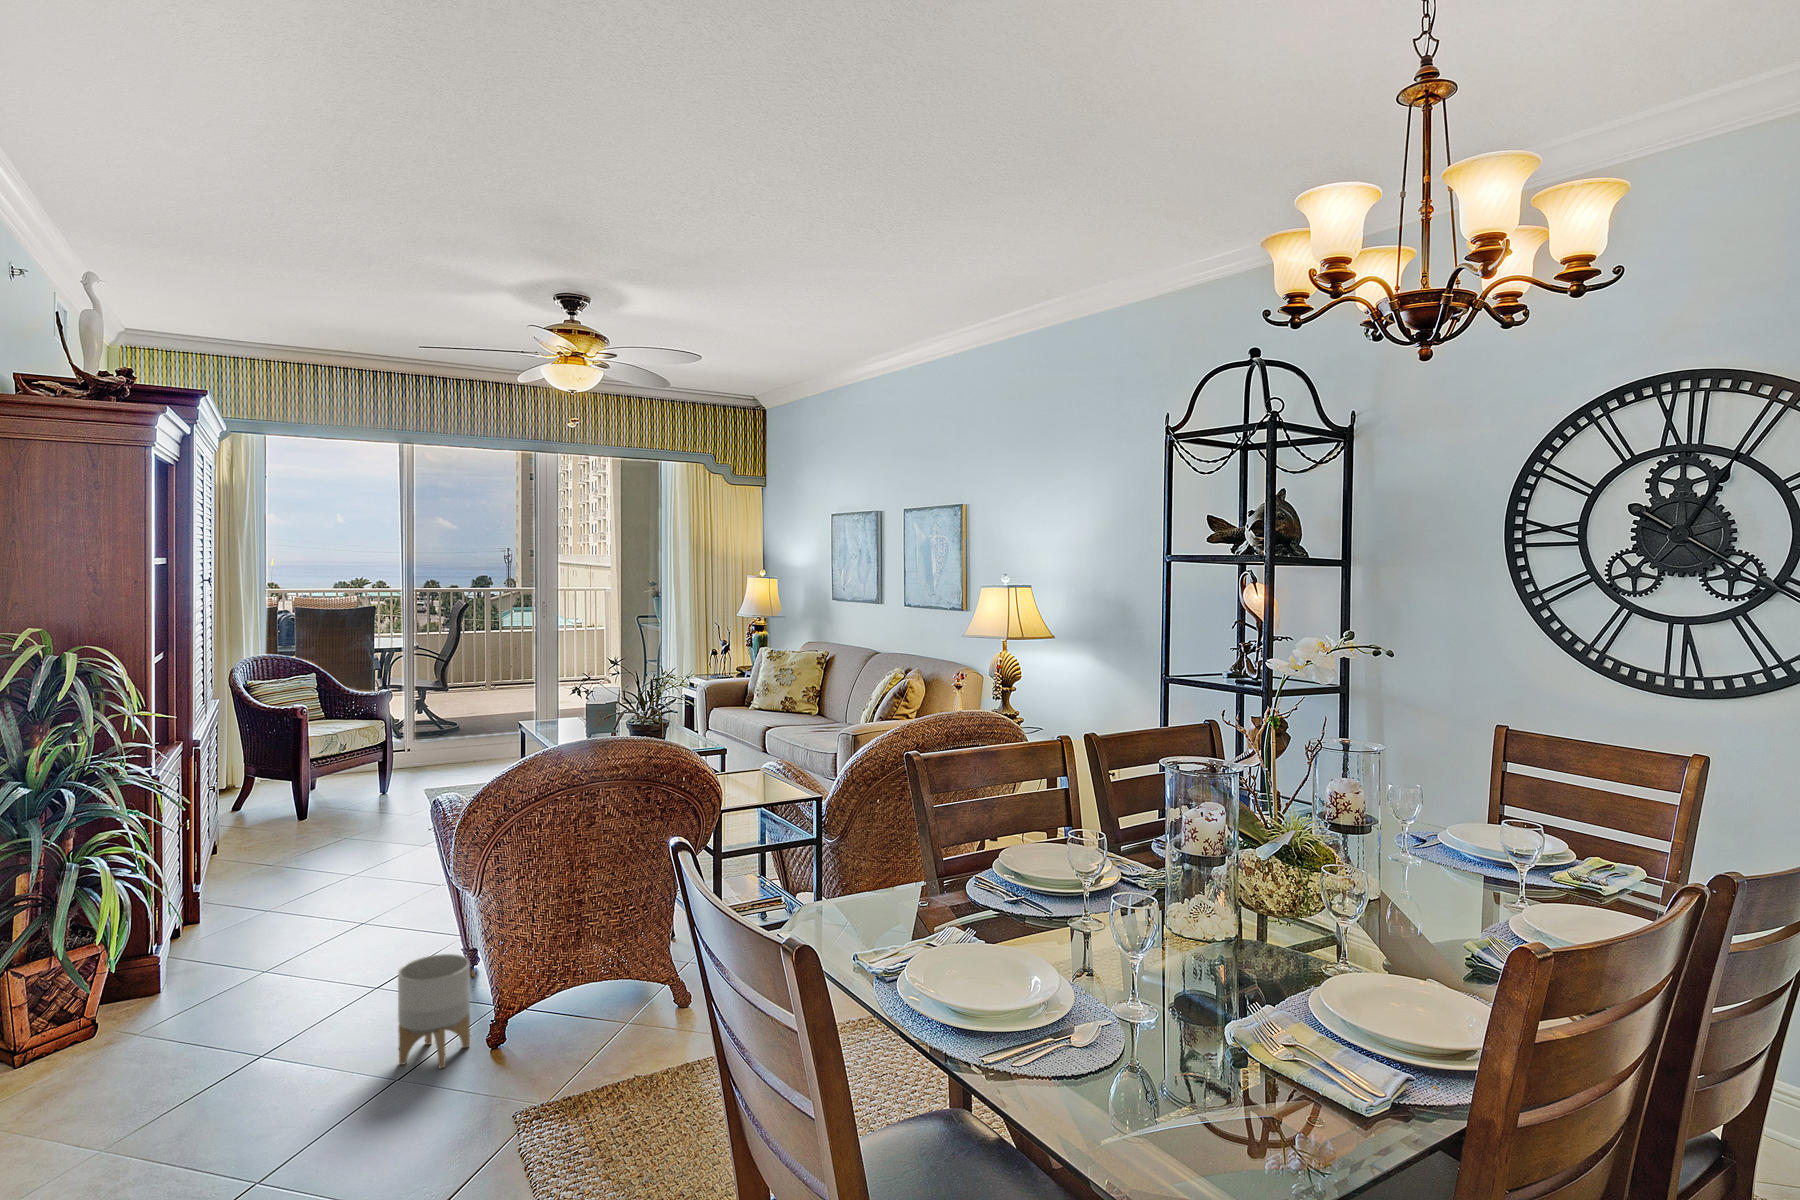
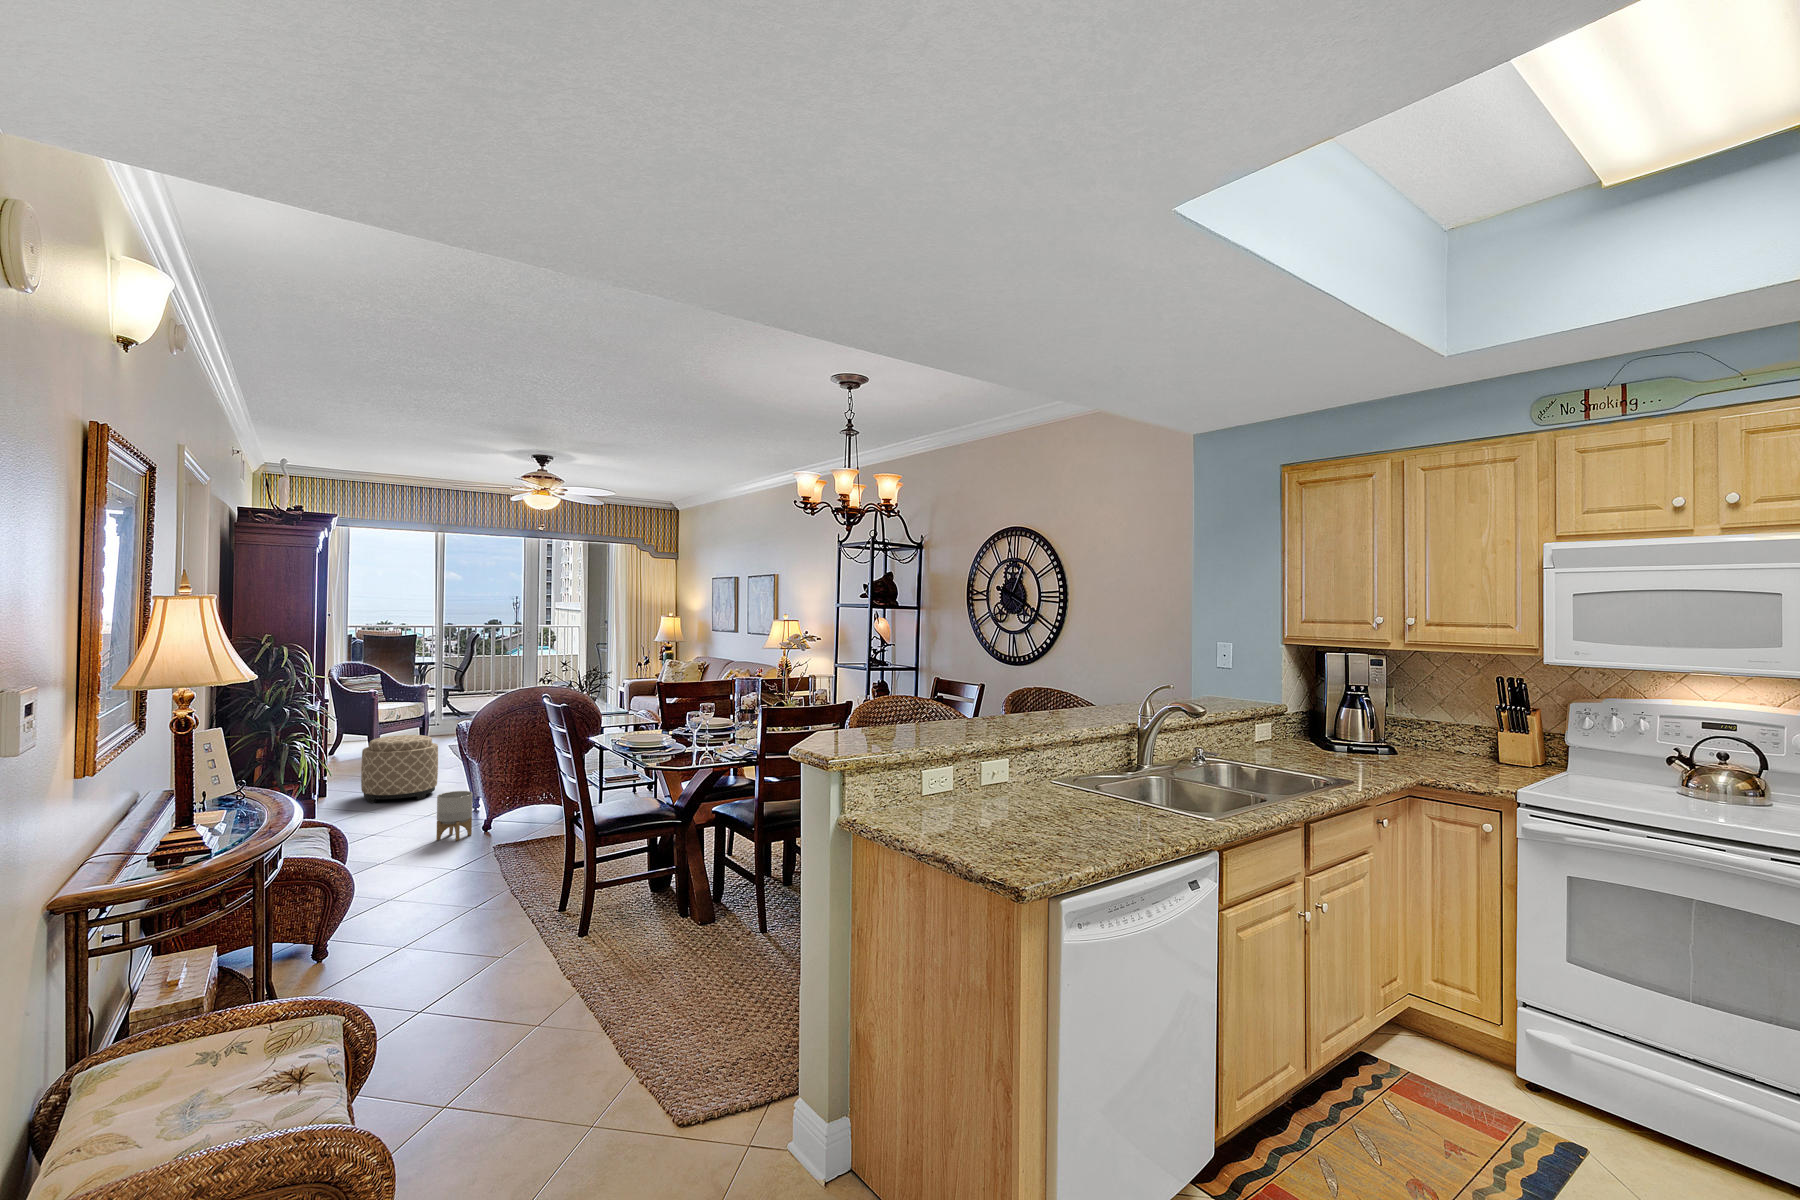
ottoman: none [266,801,404,936] -> present [361,735,438,803]

